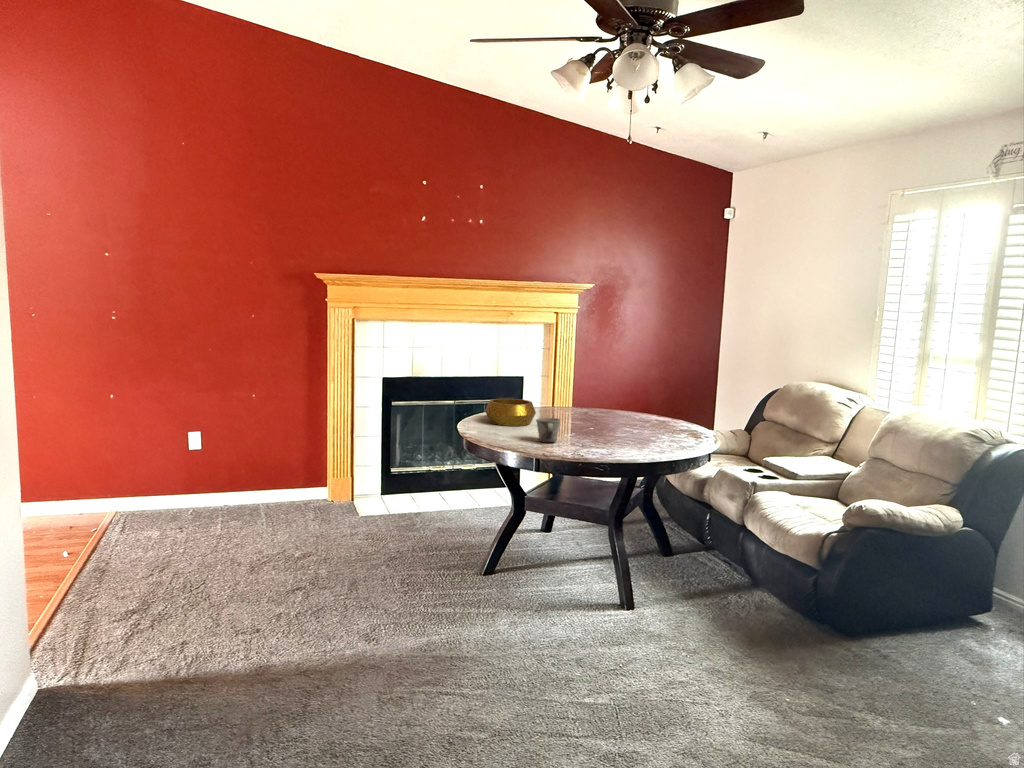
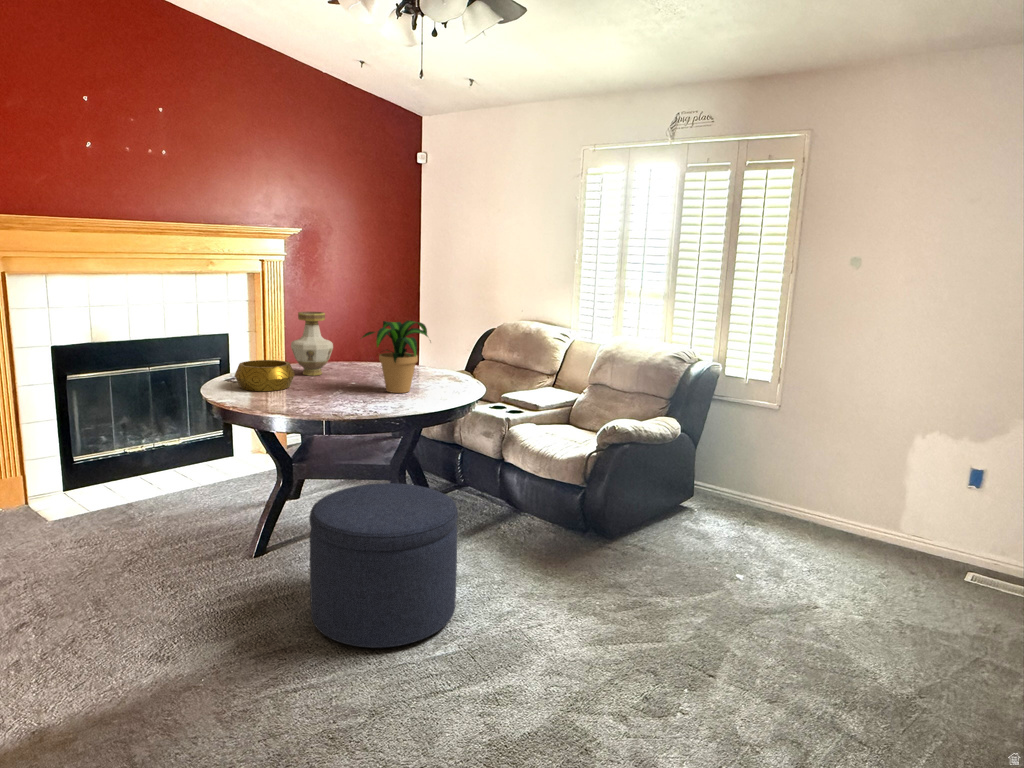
vase: none [545,358,582,417] -> present [291,312,333,375]
potted plant: none [589,369,659,440] -> present [362,321,428,393]
mug: present [536,418,560,442] -> none [316,378,342,405]
ottoman: none [492,522,637,683] -> present [309,483,458,648]

